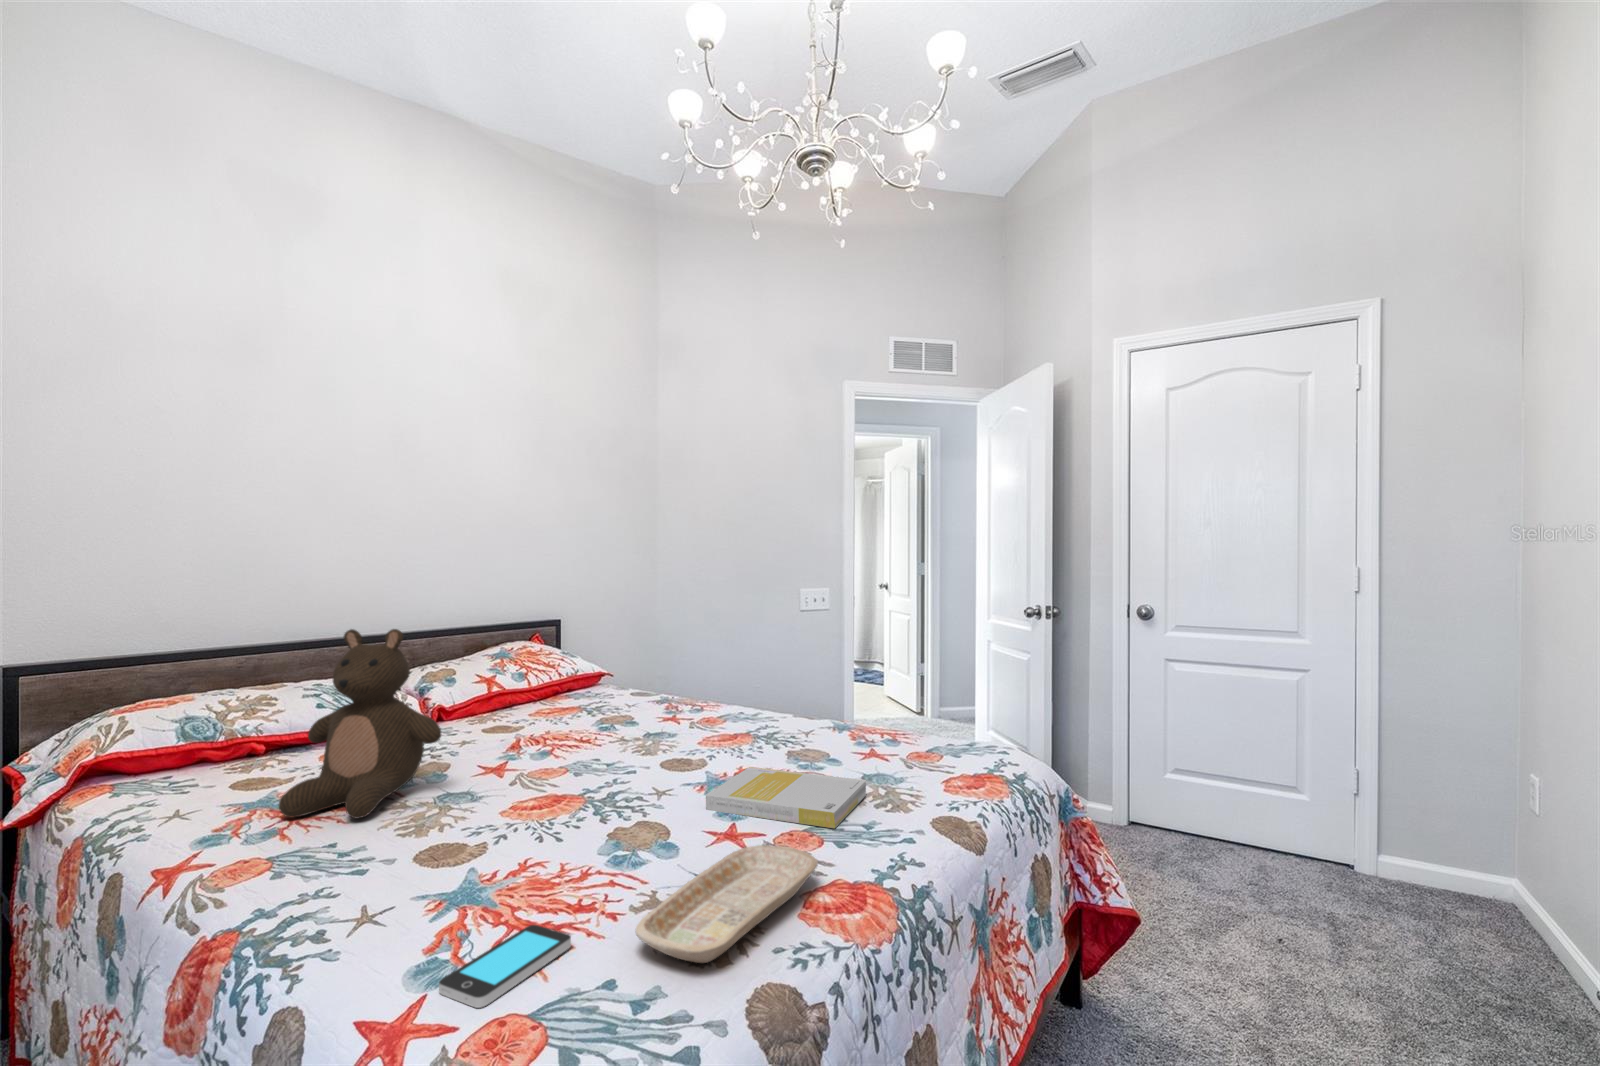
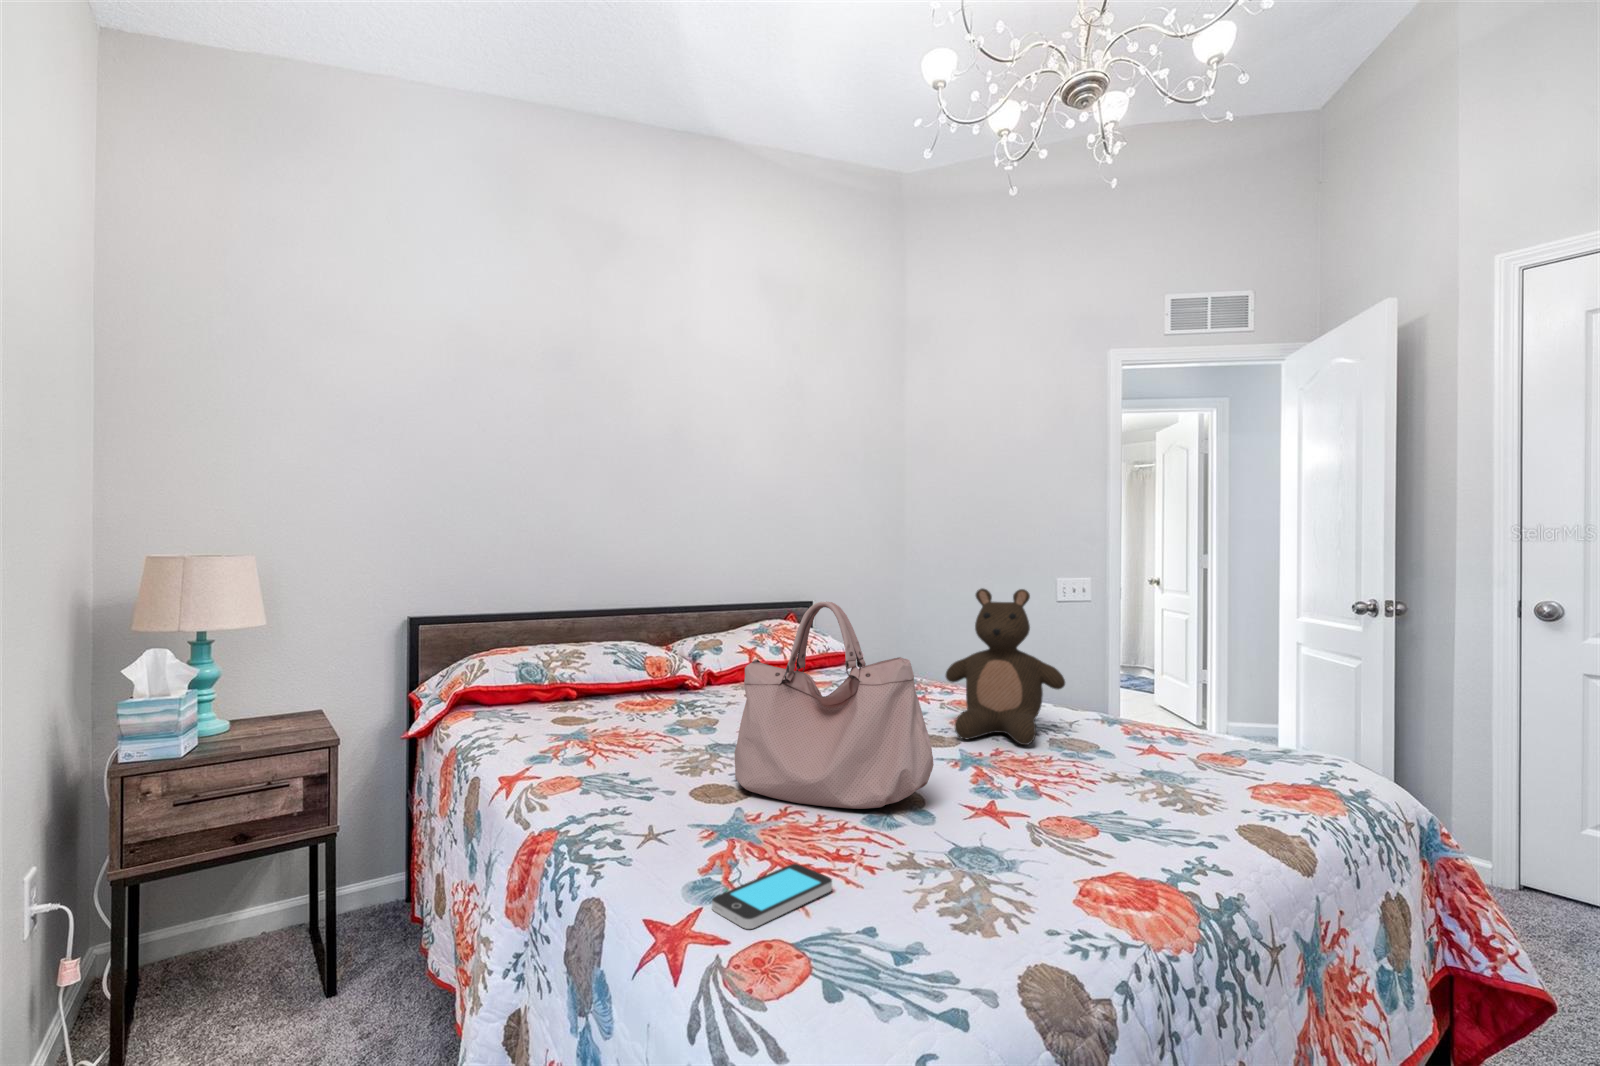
stuffed bear: present [279,629,441,819] -> present [946,588,1065,745]
handbag: none [465,643,674,853] -> present [735,602,934,809]
book: present [706,767,867,828] -> none [966,748,1151,820]
tray: present [636,845,818,963] -> none [896,822,1097,929]

